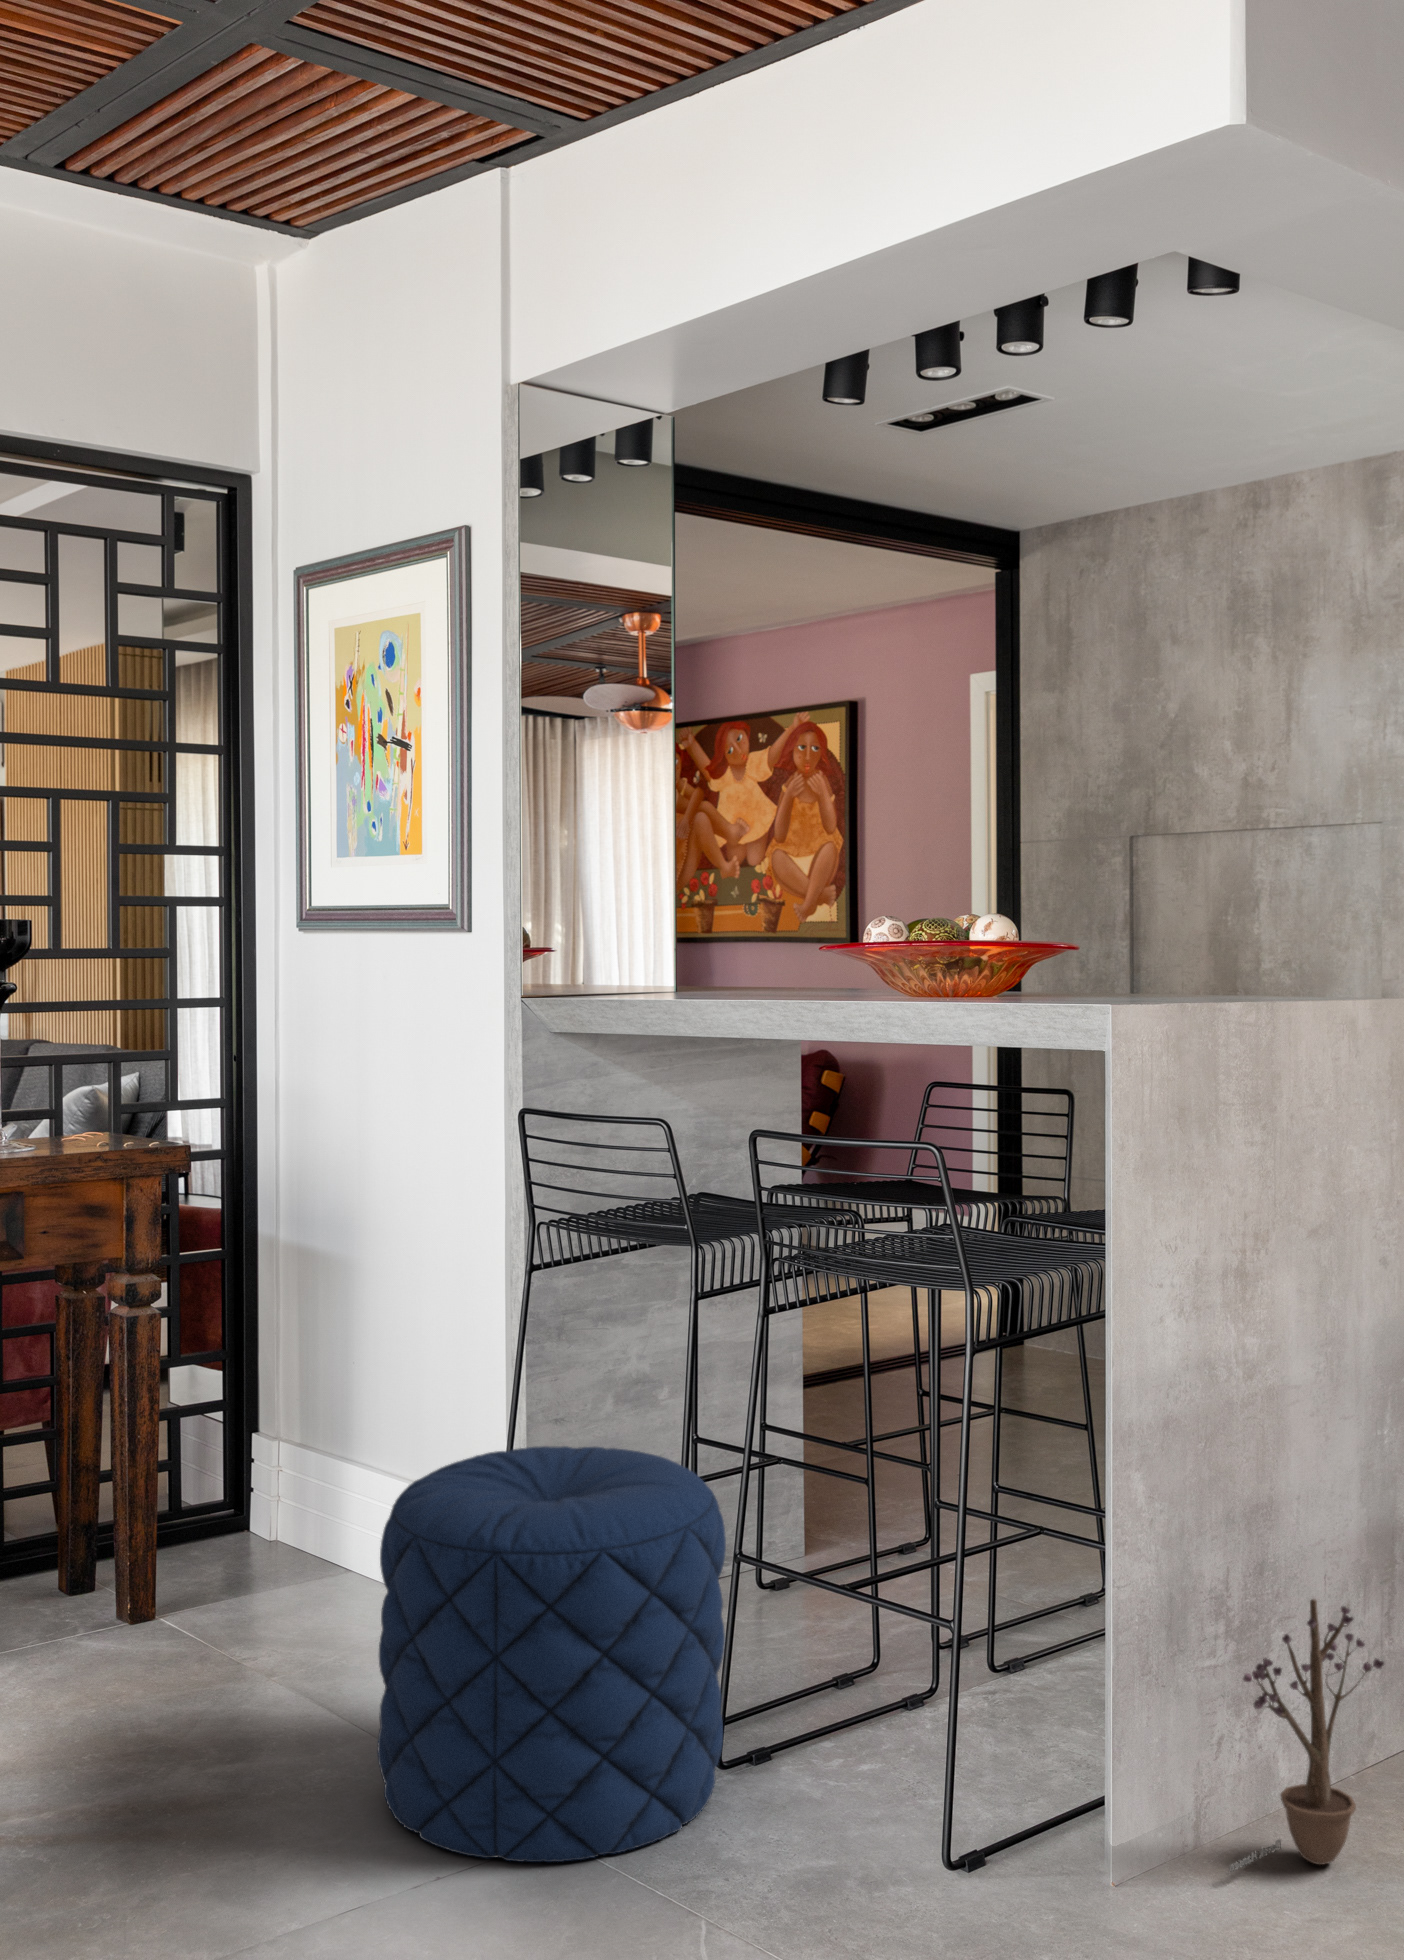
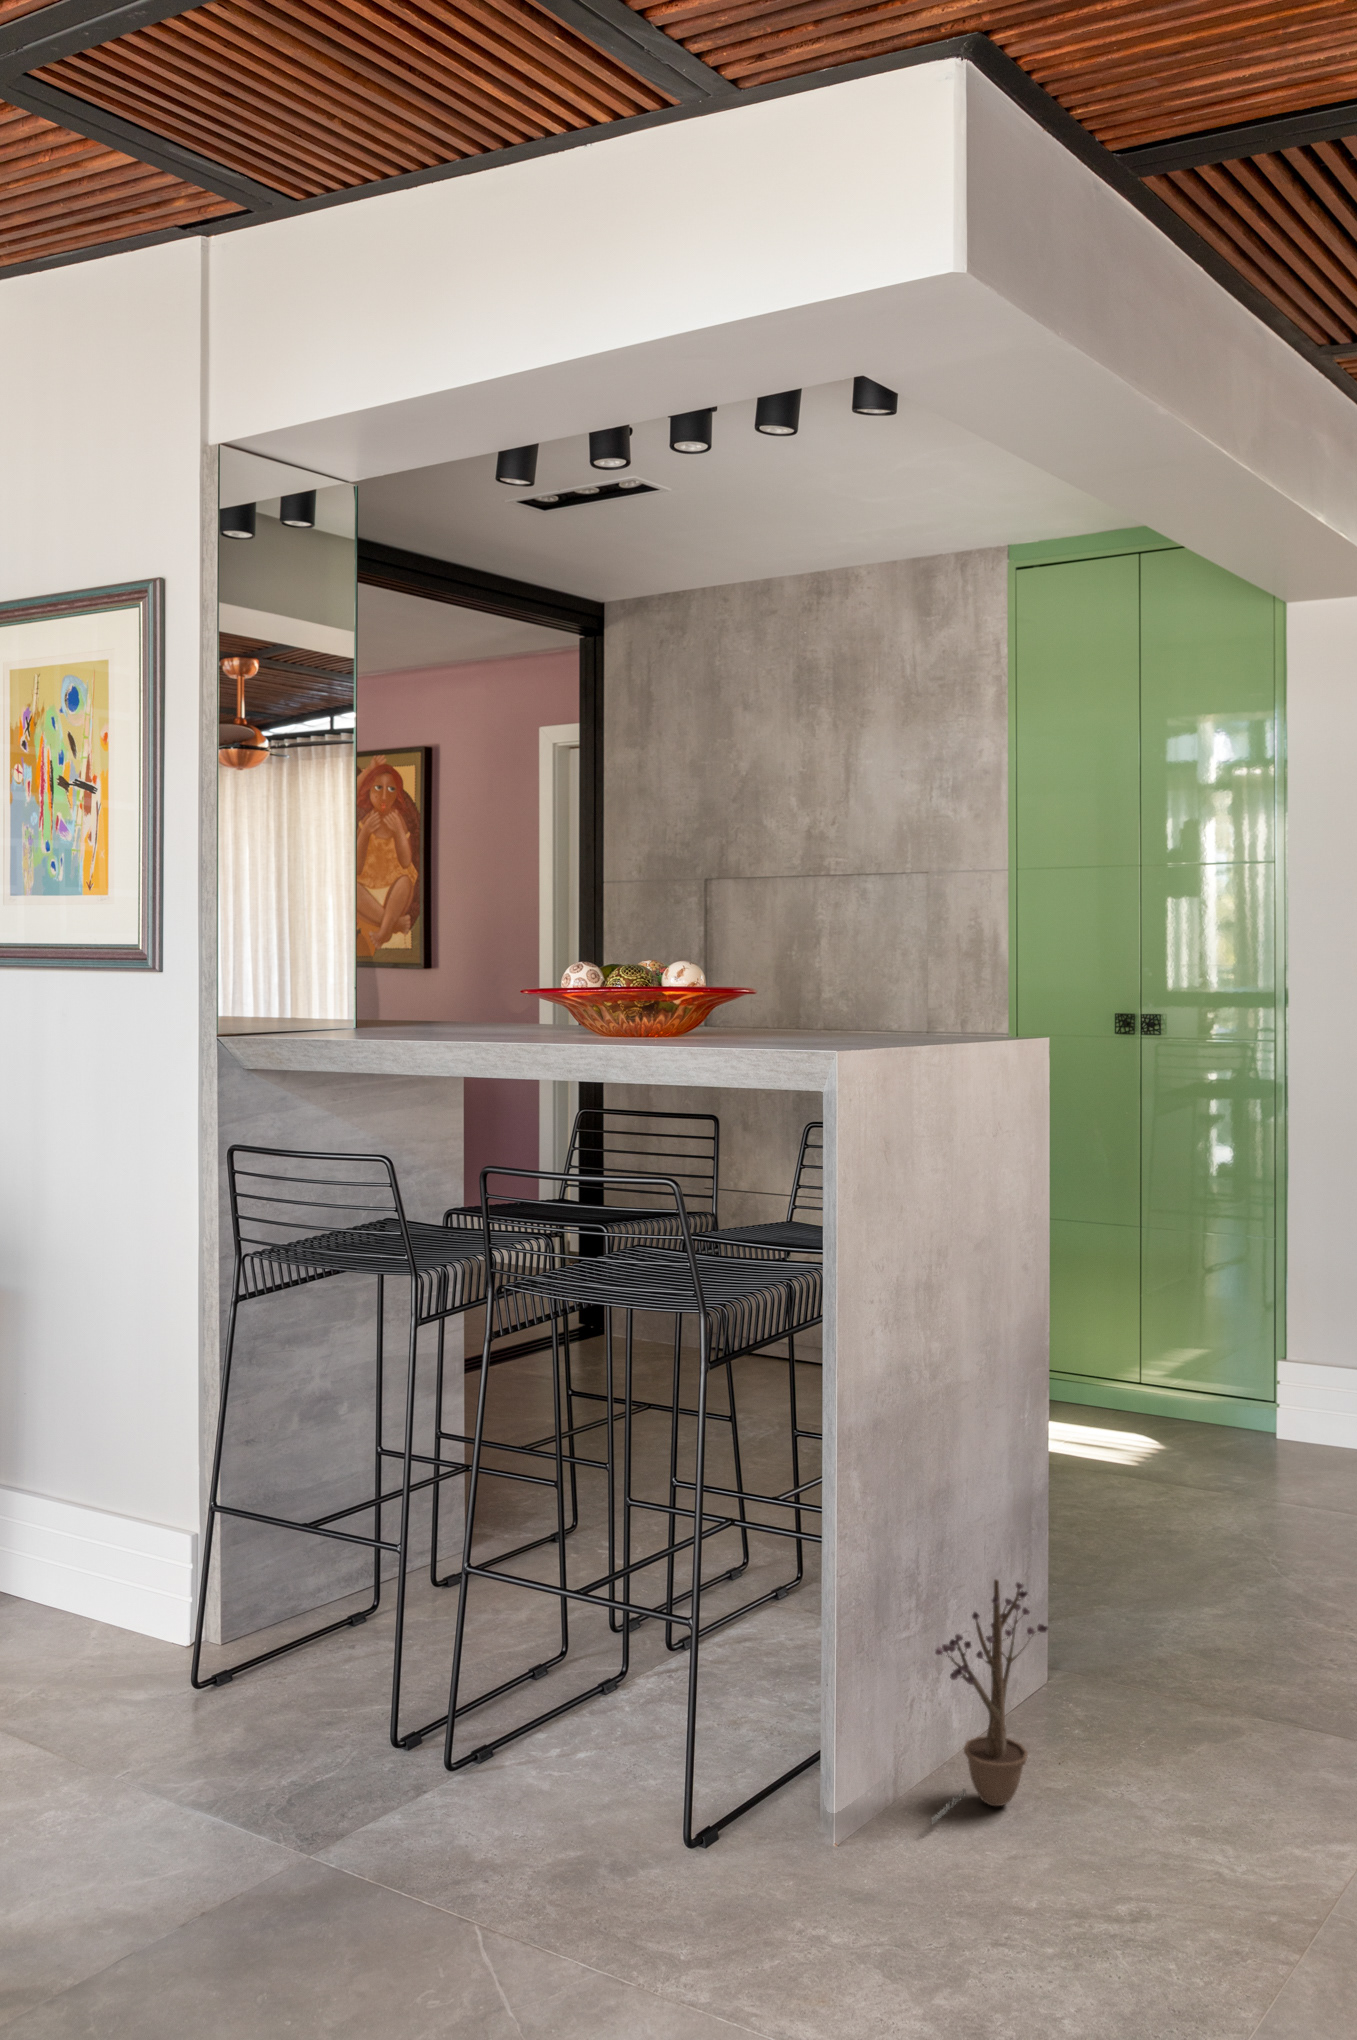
pouf: present [377,1446,726,1862] -> none [123,1478,463,1893]

